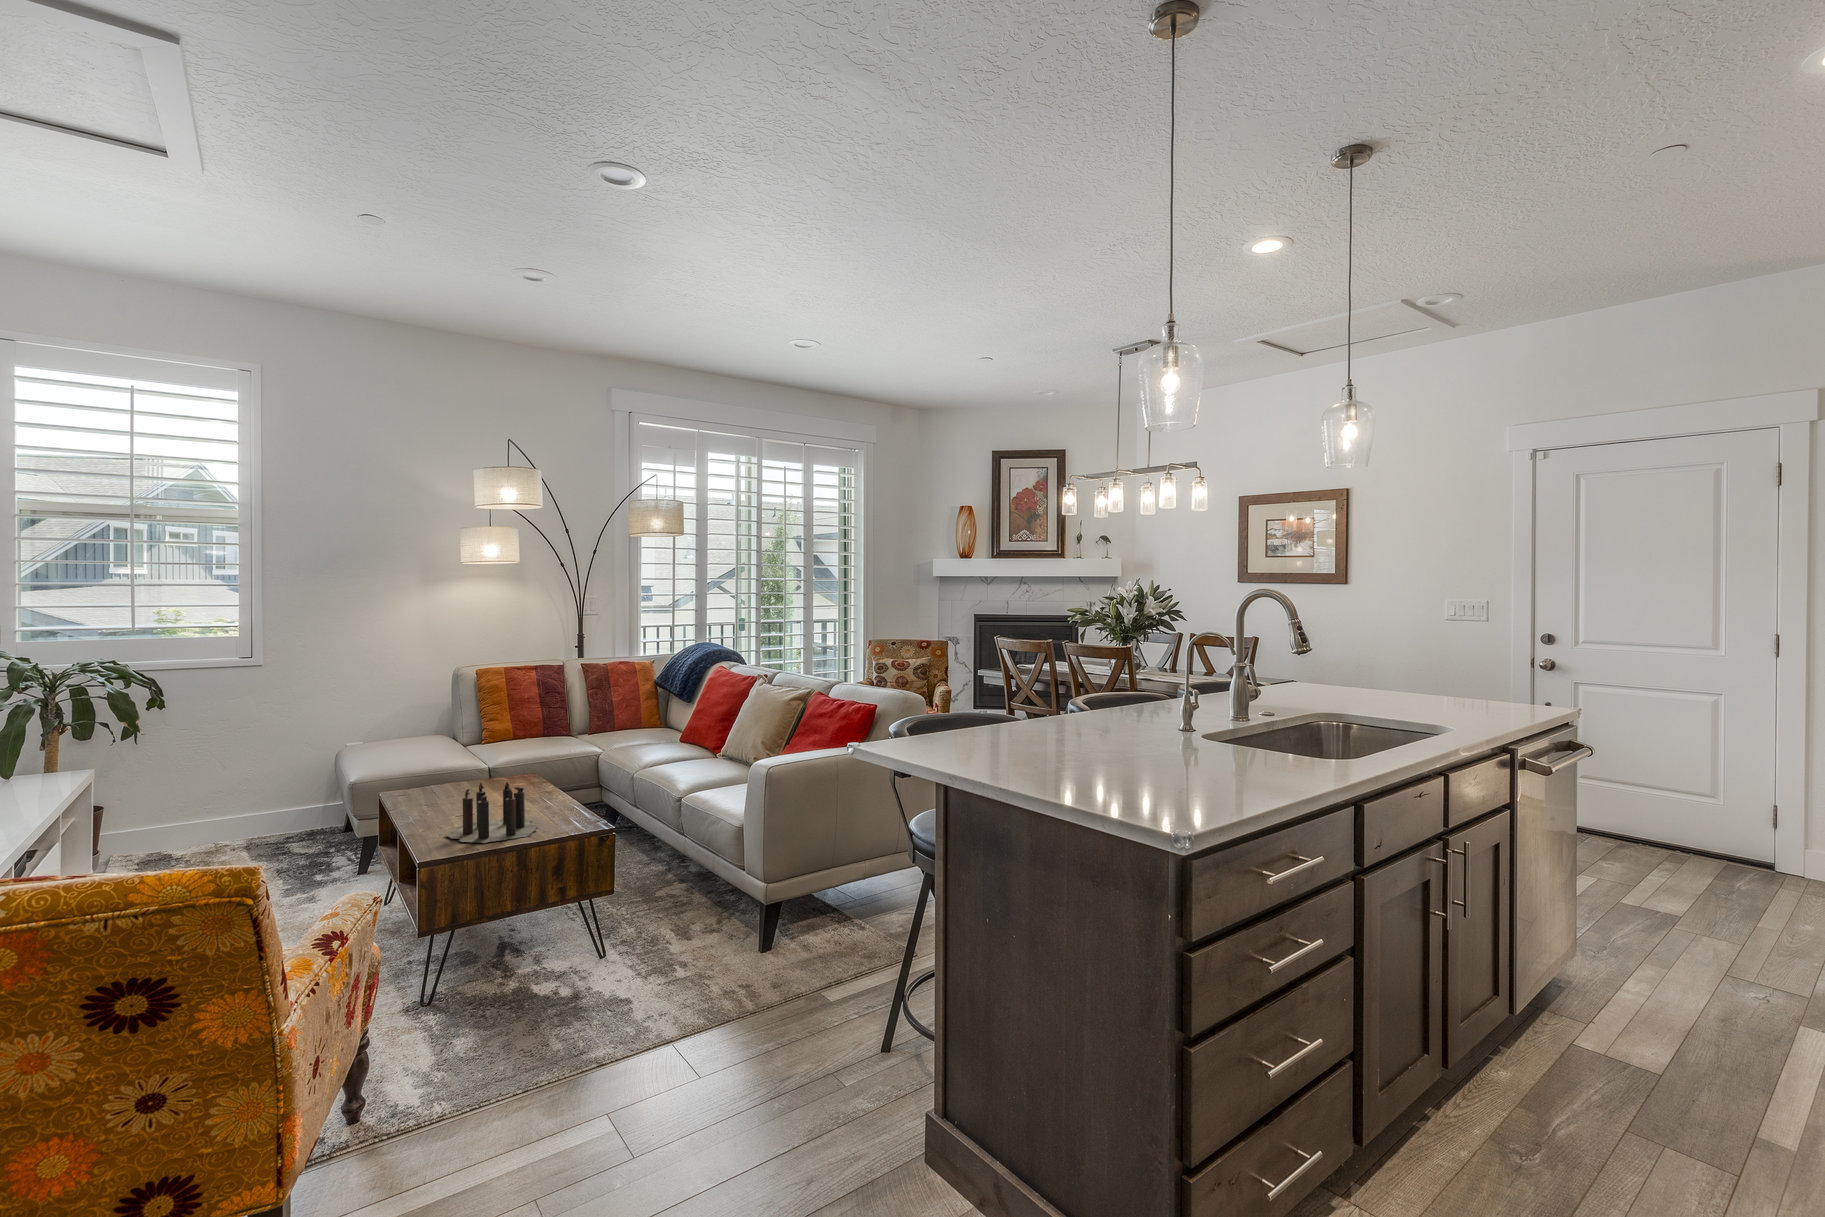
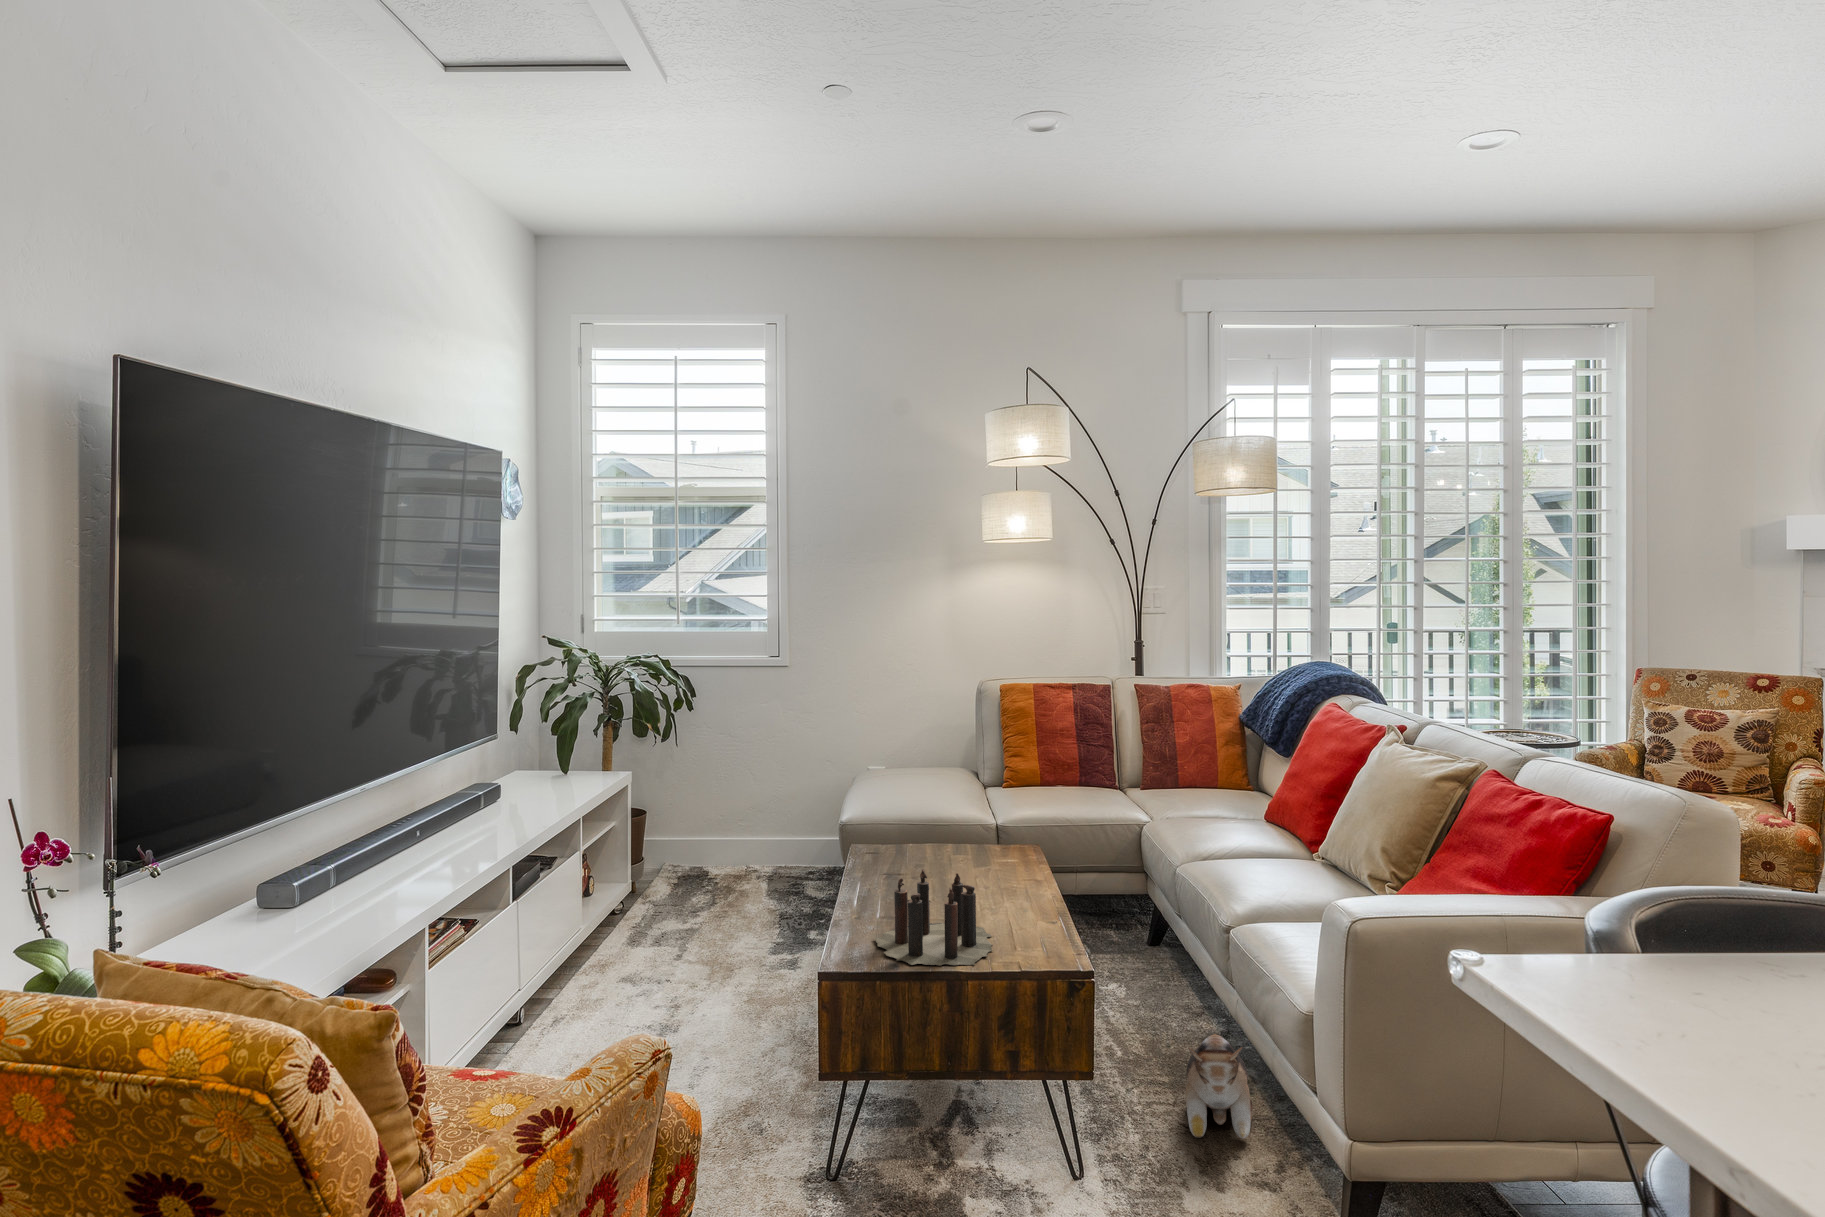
plush toy: none [659,855,700,921] -> present [1186,1034,1253,1138]

